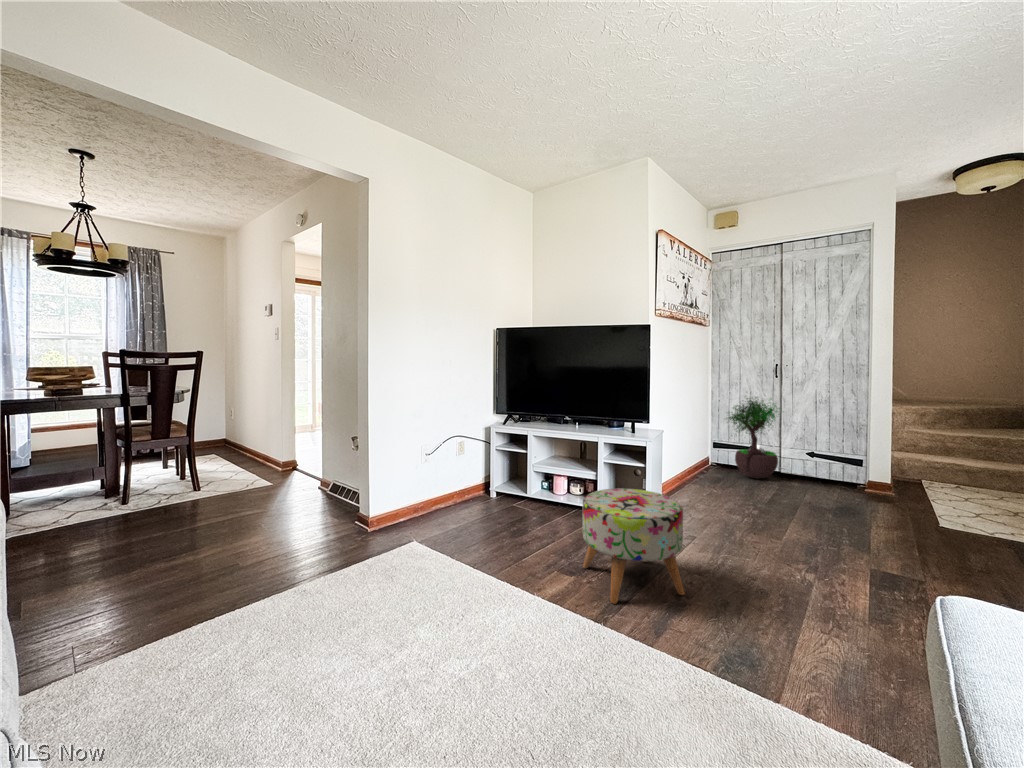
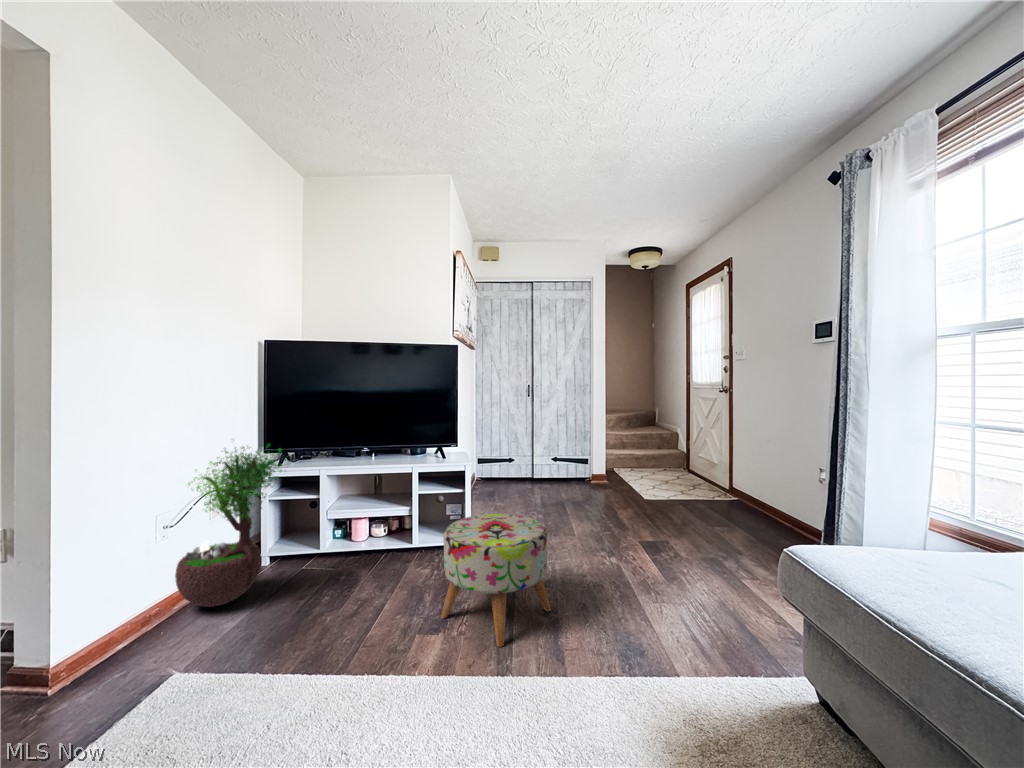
potted tree: present [729,398,780,479] -> present [175,443,282,607]

